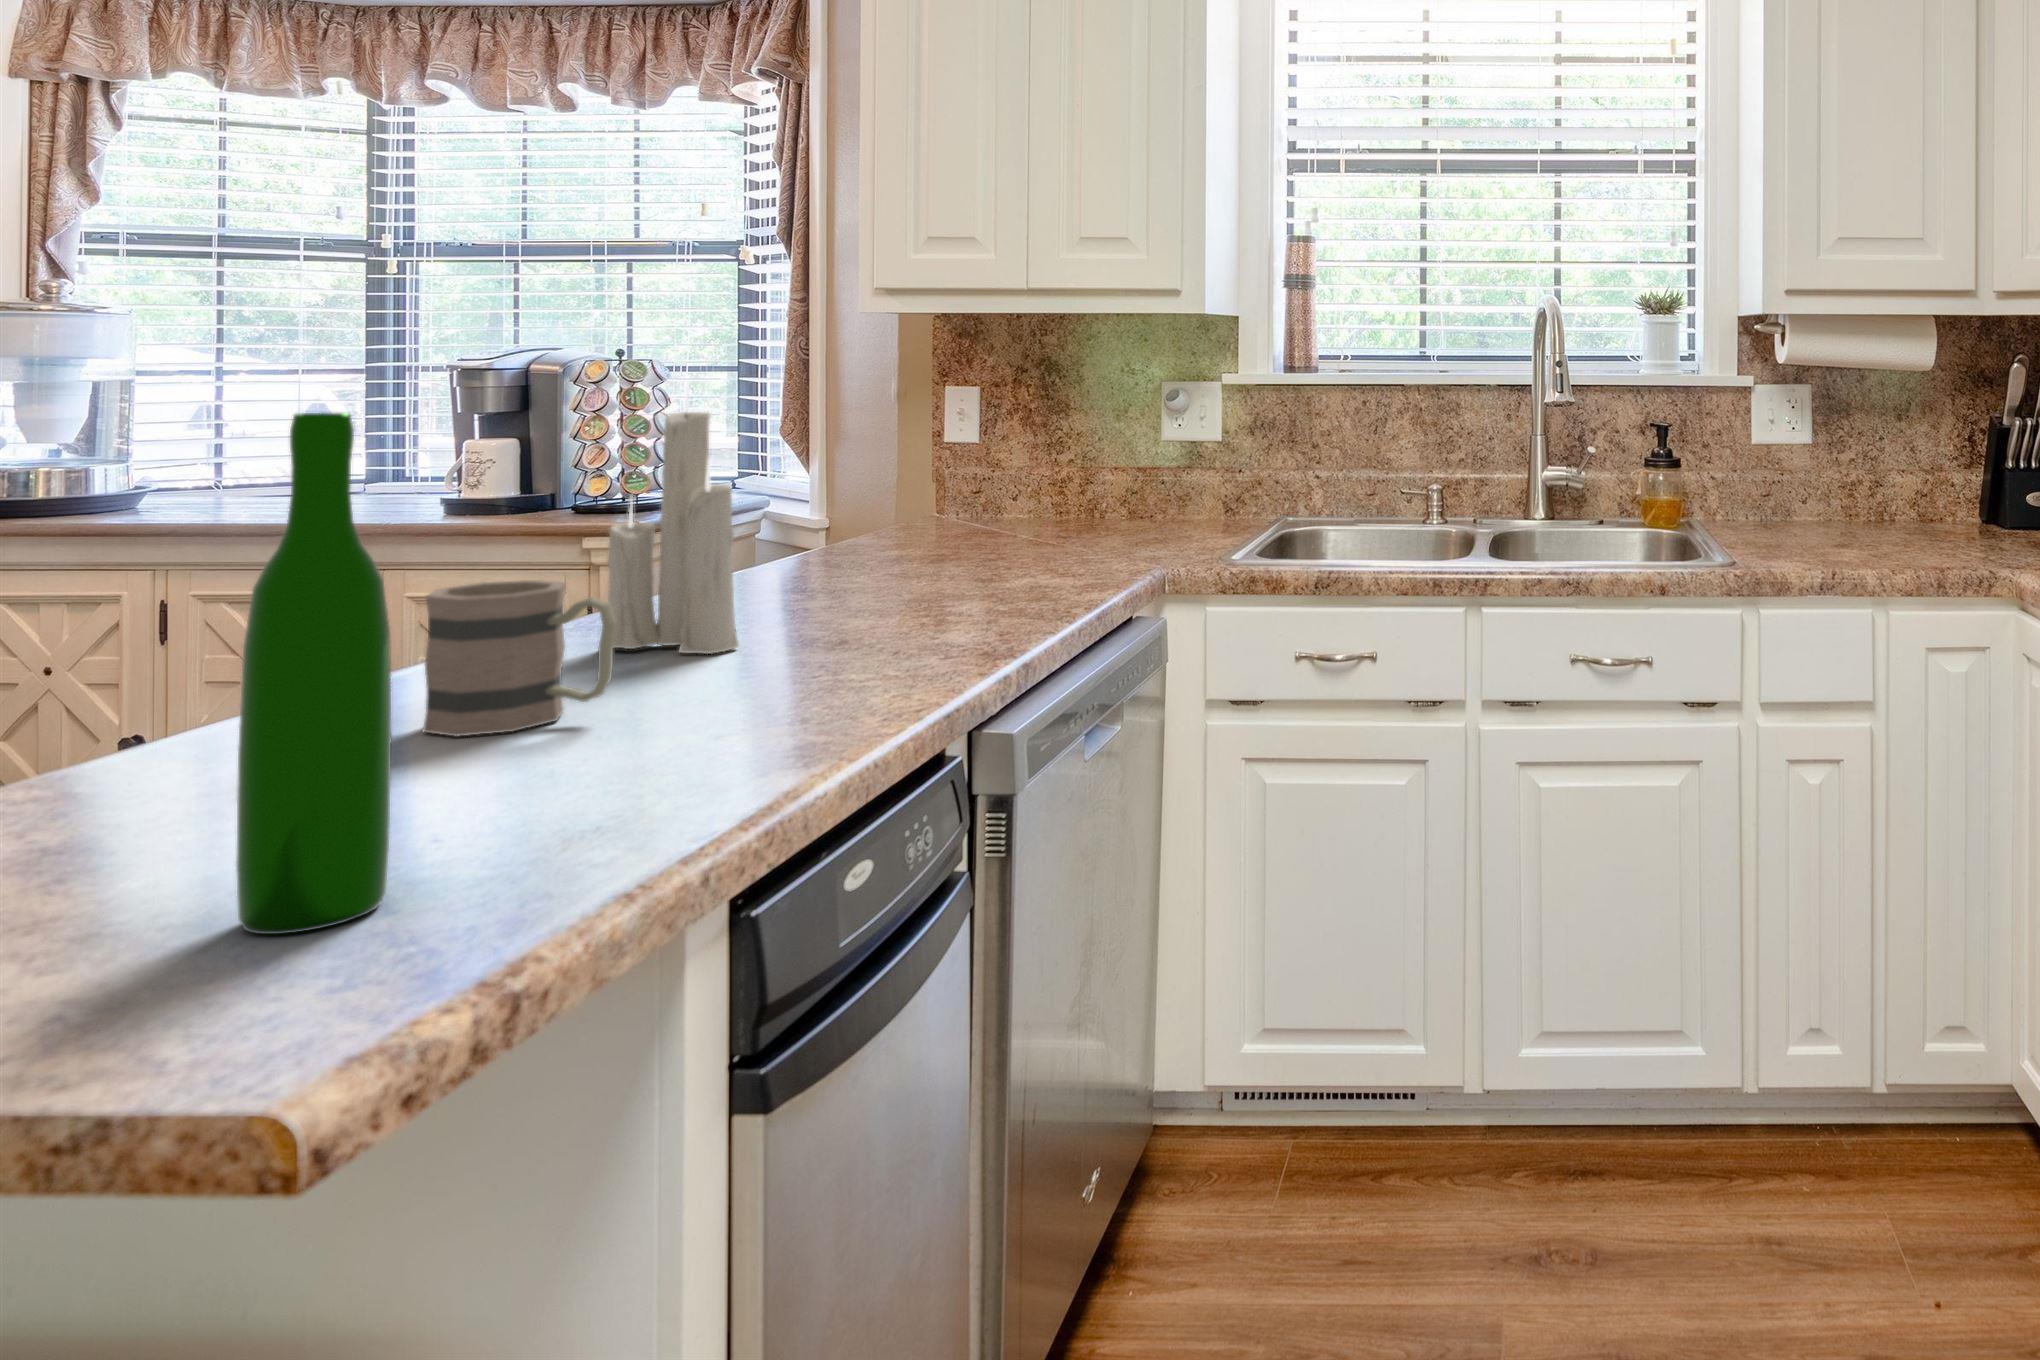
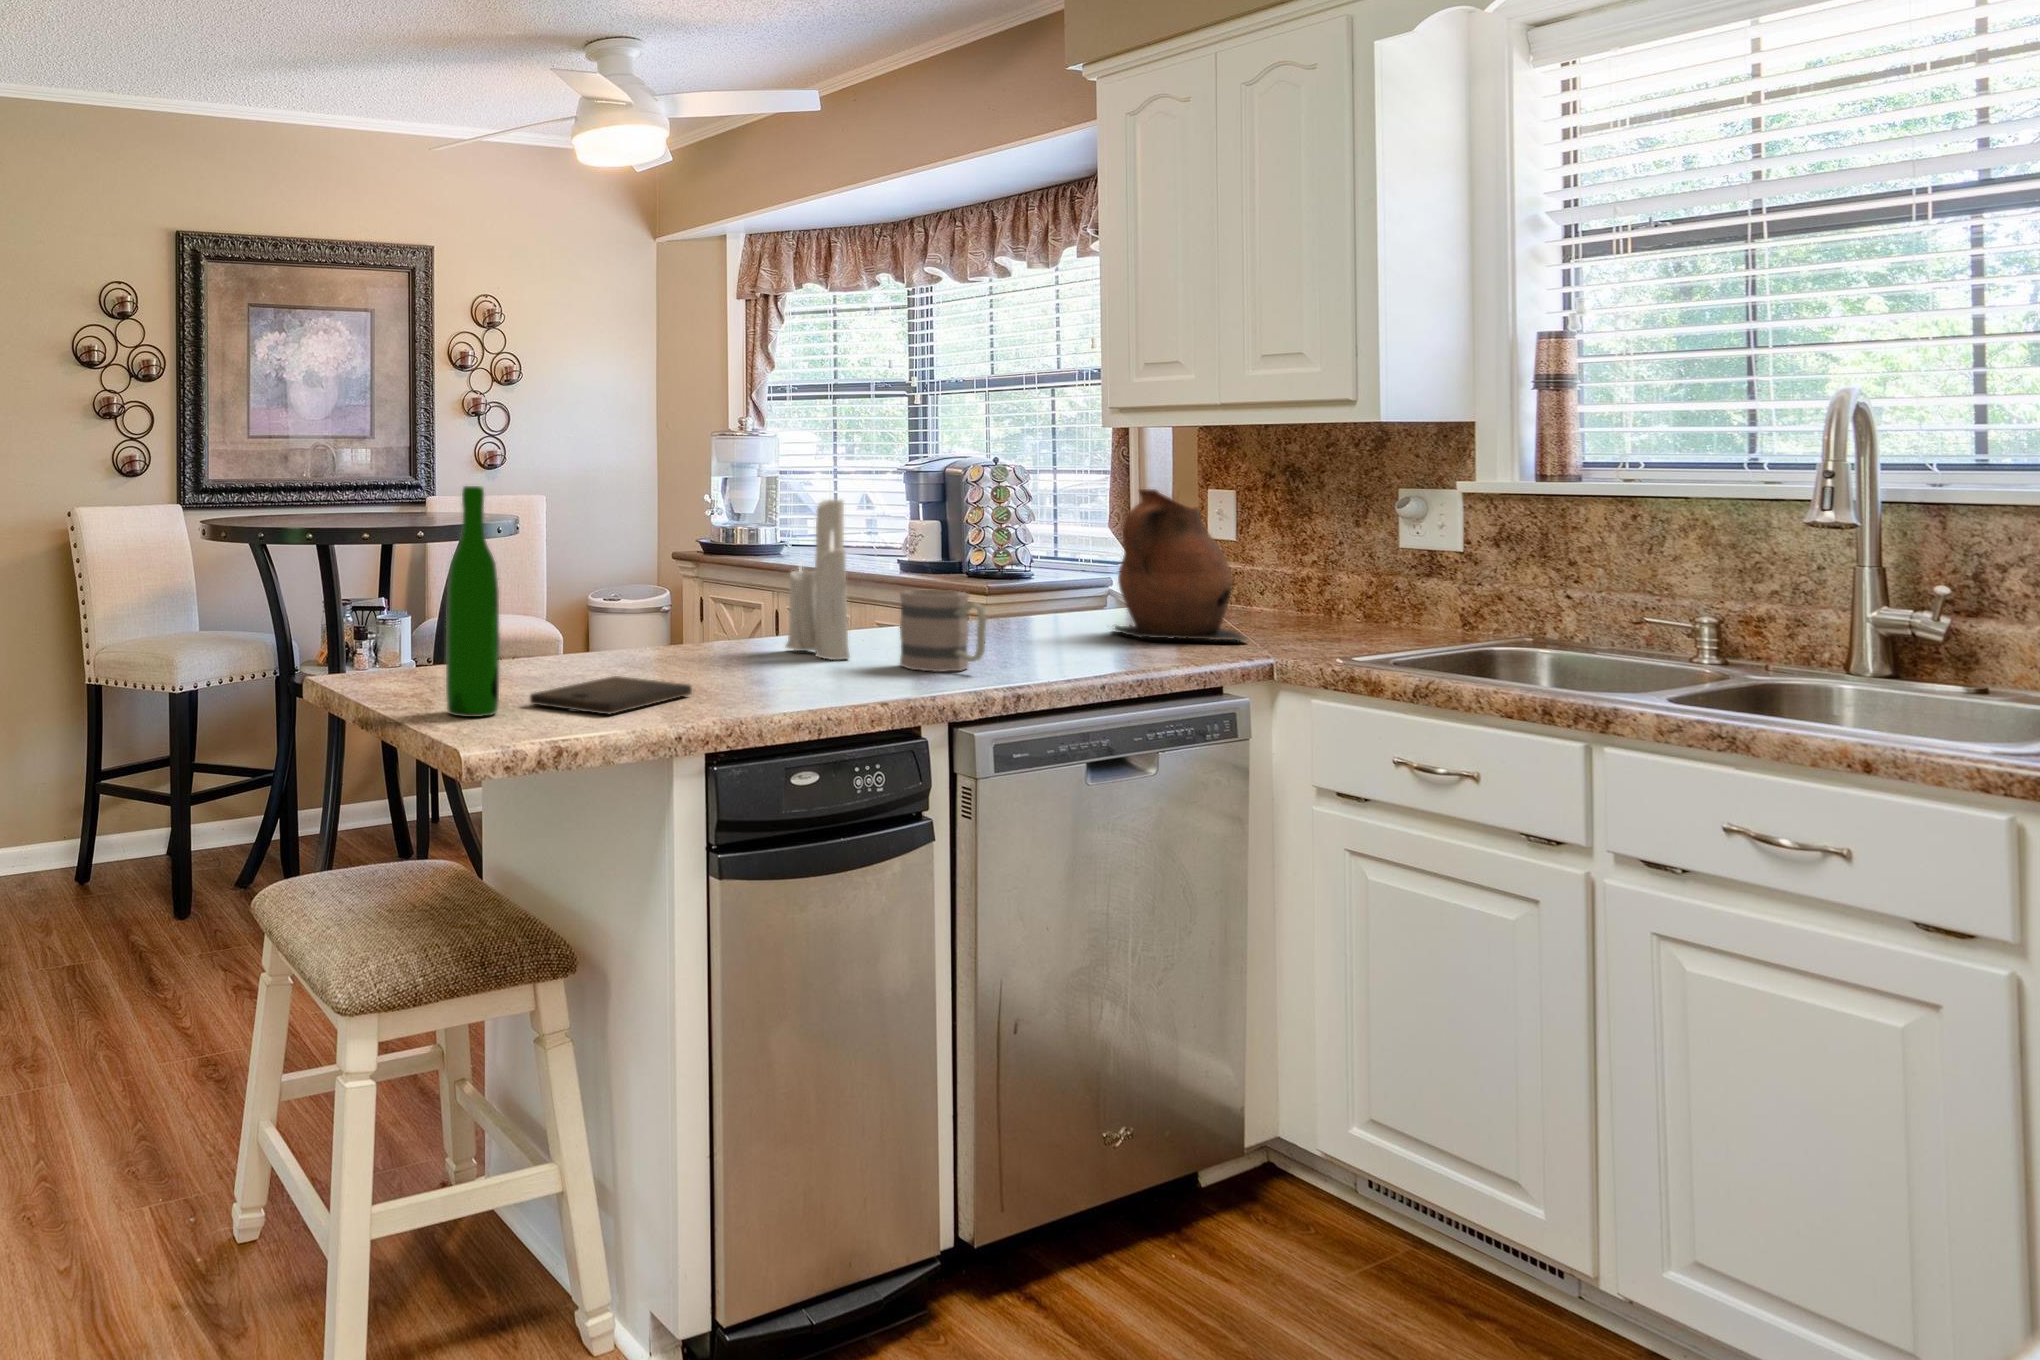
ceramic pitcher: none [927,387,1097,562] -> present [1115,489,1247,642]
mug: present [423,580,617,737] -> present [900,590,986,672]
cutting board: none [406,741,672,856] -> present [530,676,692,714]

